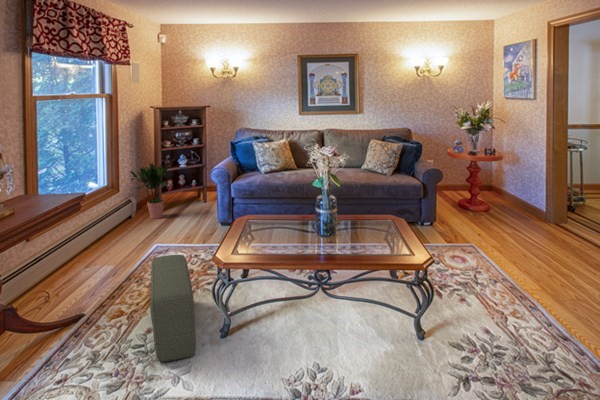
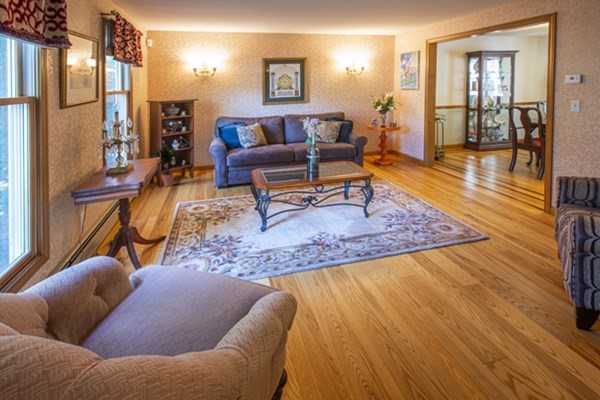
pouf: present [150,255,196,362] -> none [221,189,263,234]

